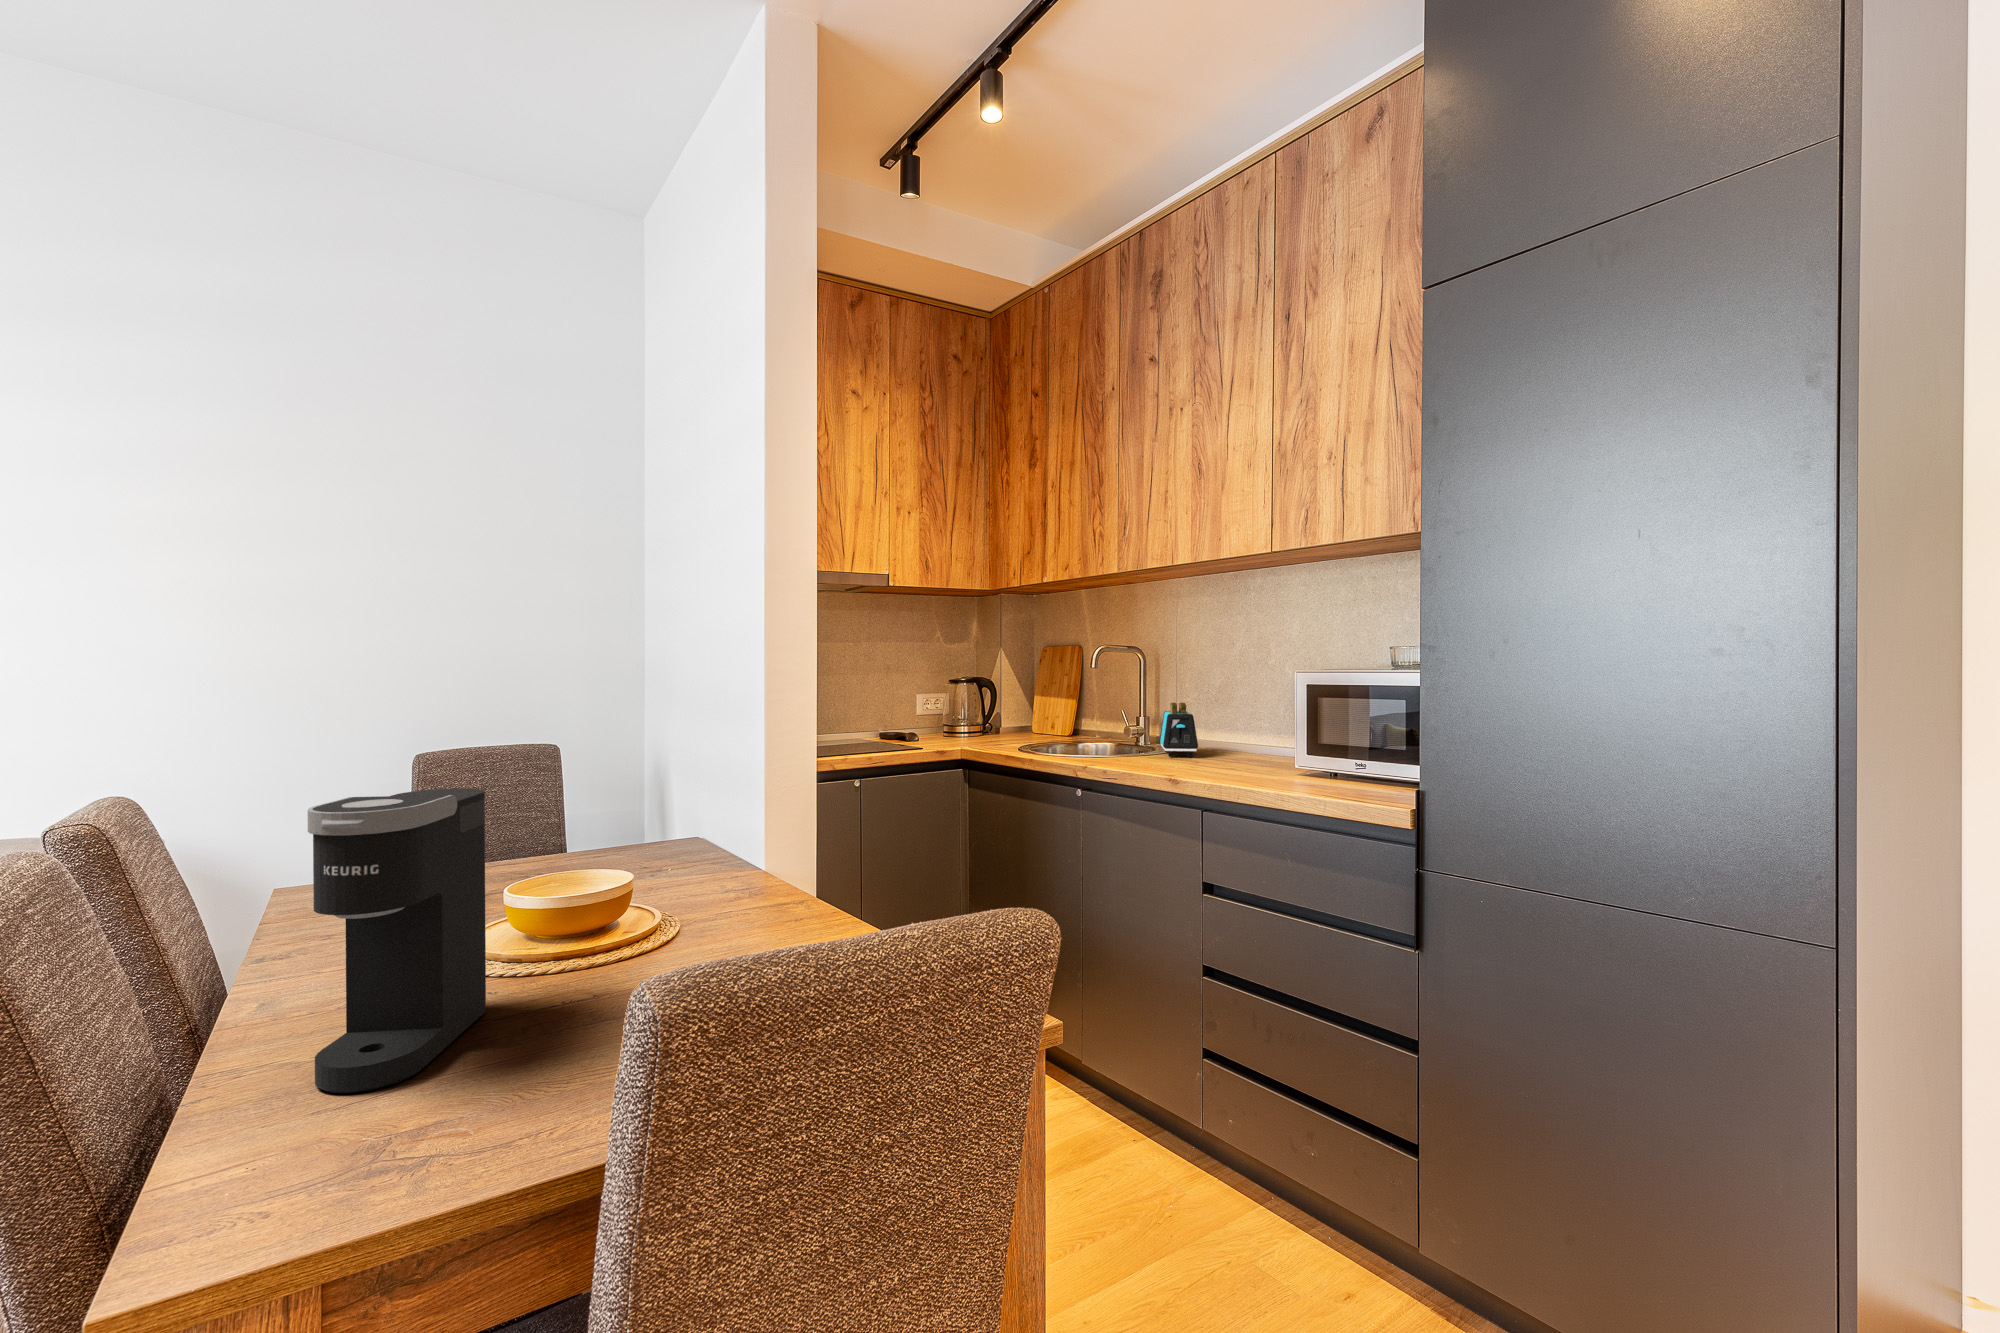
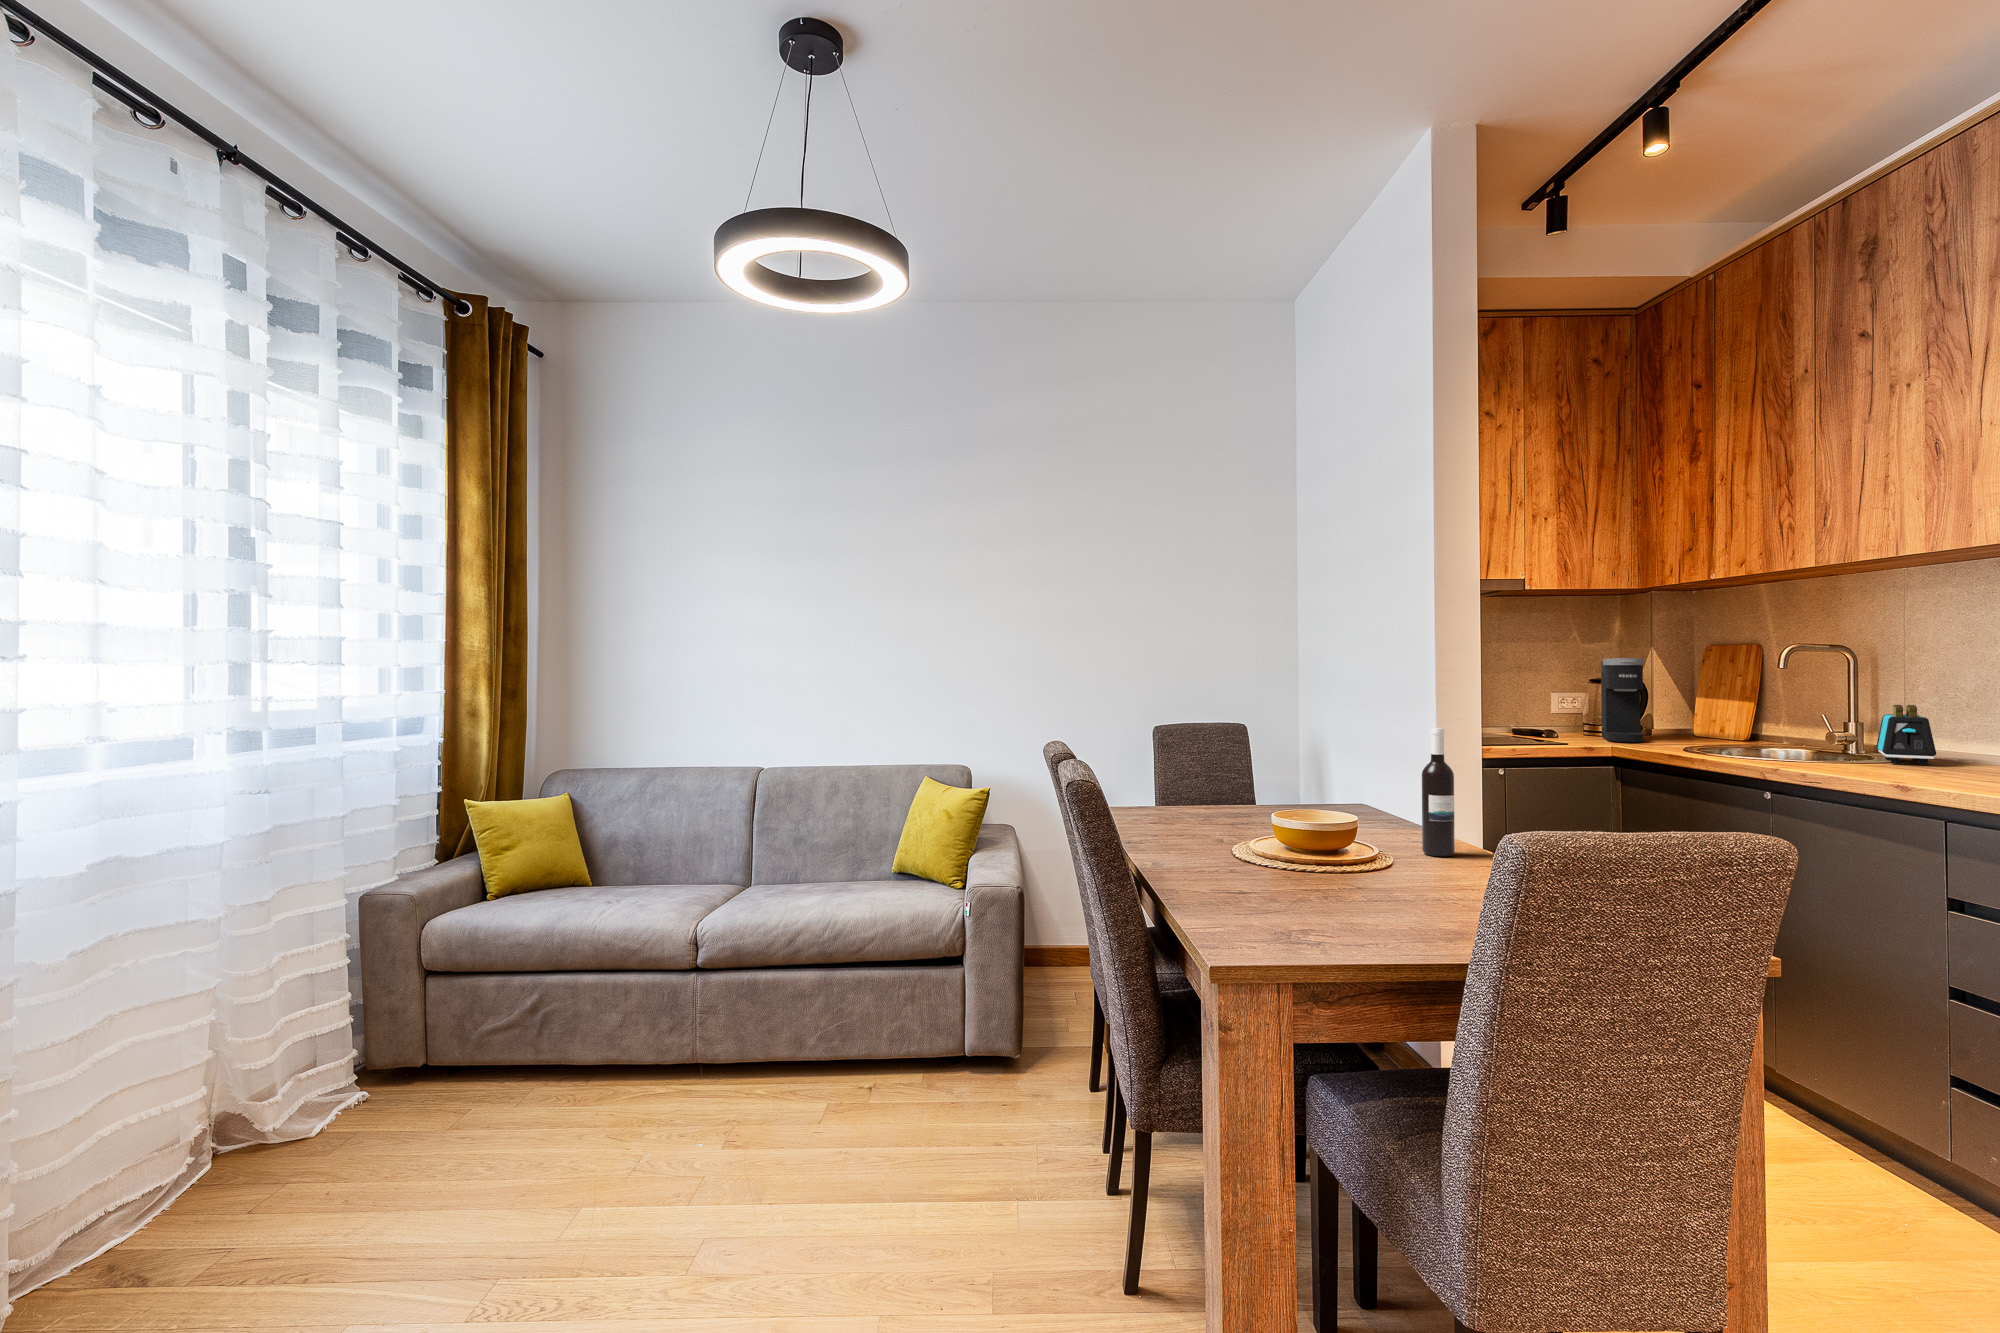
wine bottle: none [722,747,761,914] -> present [1422,728,1455,857]
coffee maker: present [308,788,486,1093] -> present [1601,658,1644,742]

